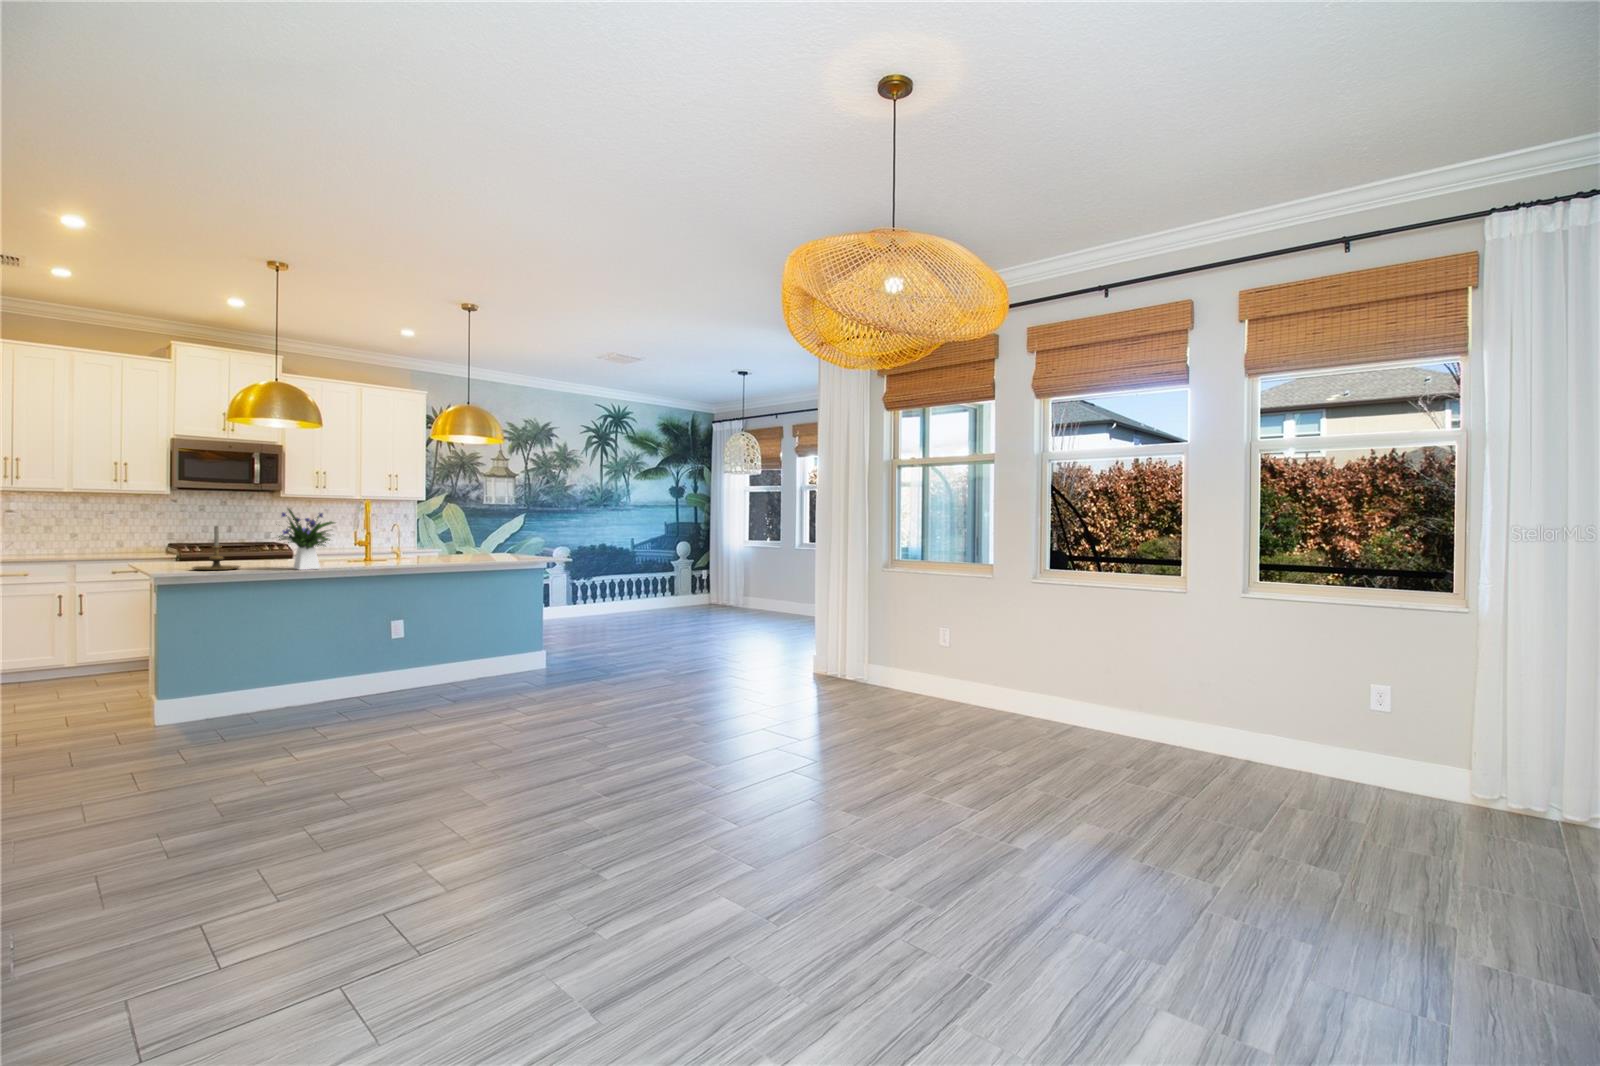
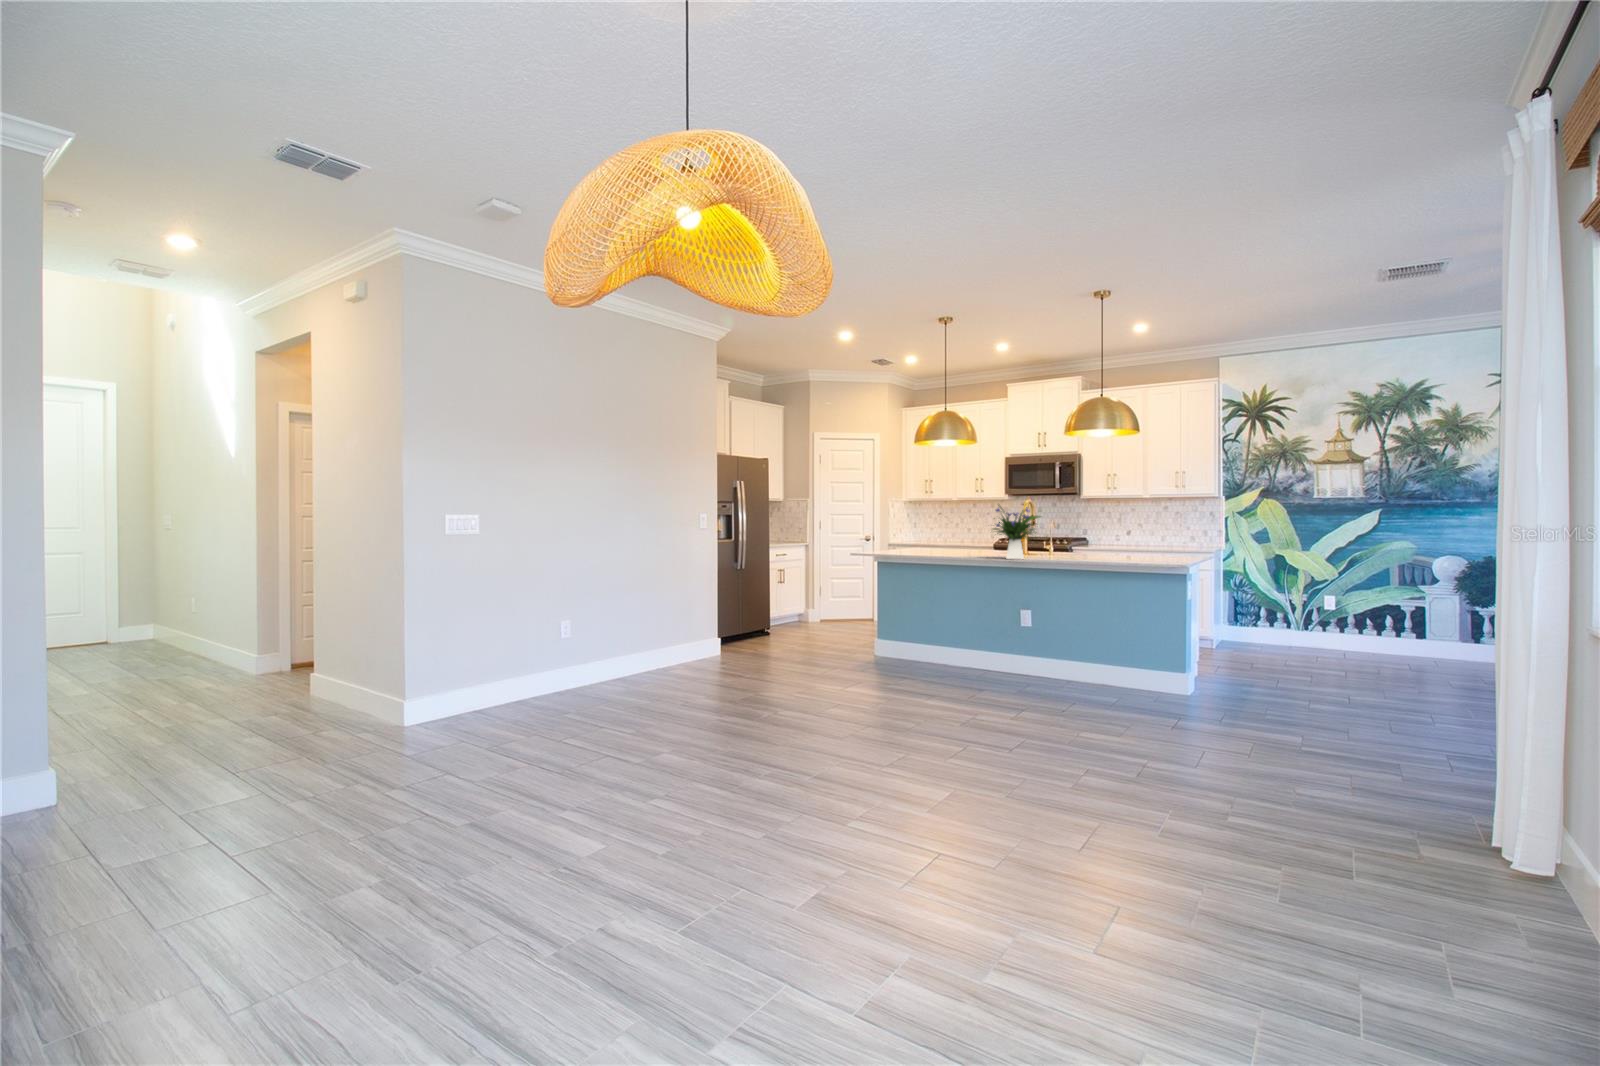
candle holder: present [192,526,240,570] -> none [946,520,979,557]

